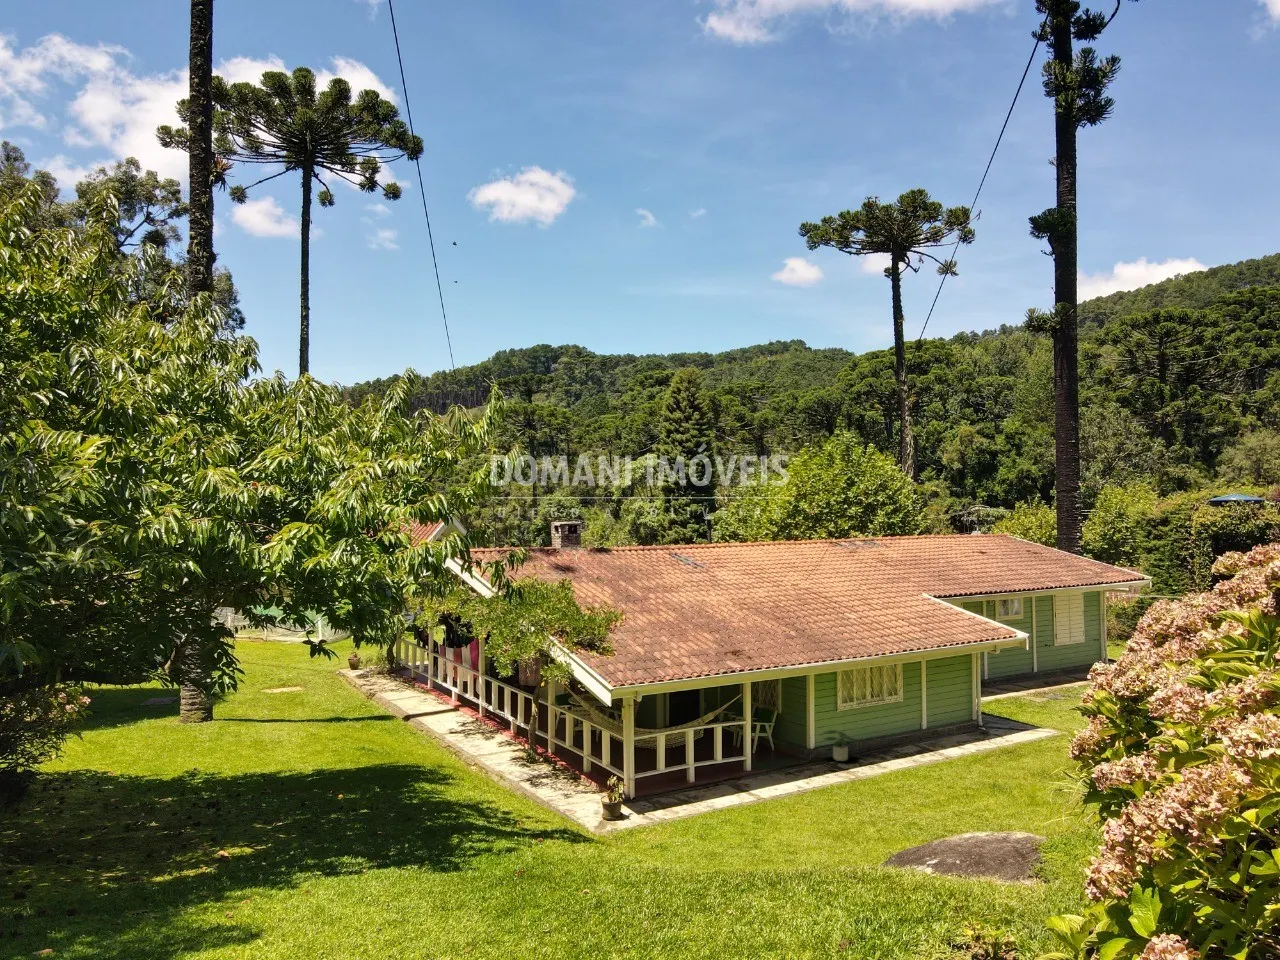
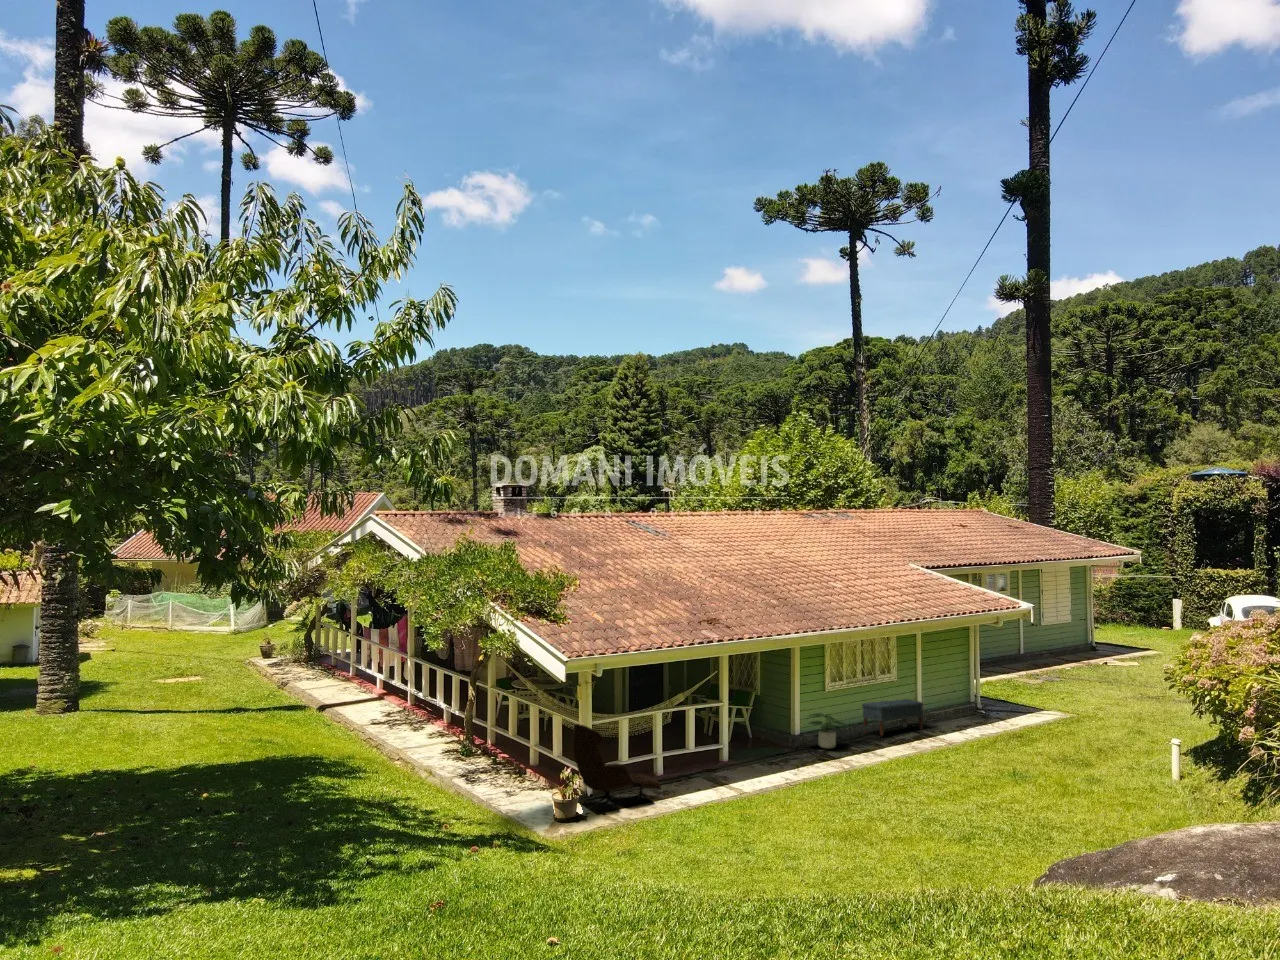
bench: none [873,718,929,751] -> present [862,699,923,736]
lounge chair: none [619,740,693,813] -> present [574,724,661,811]

